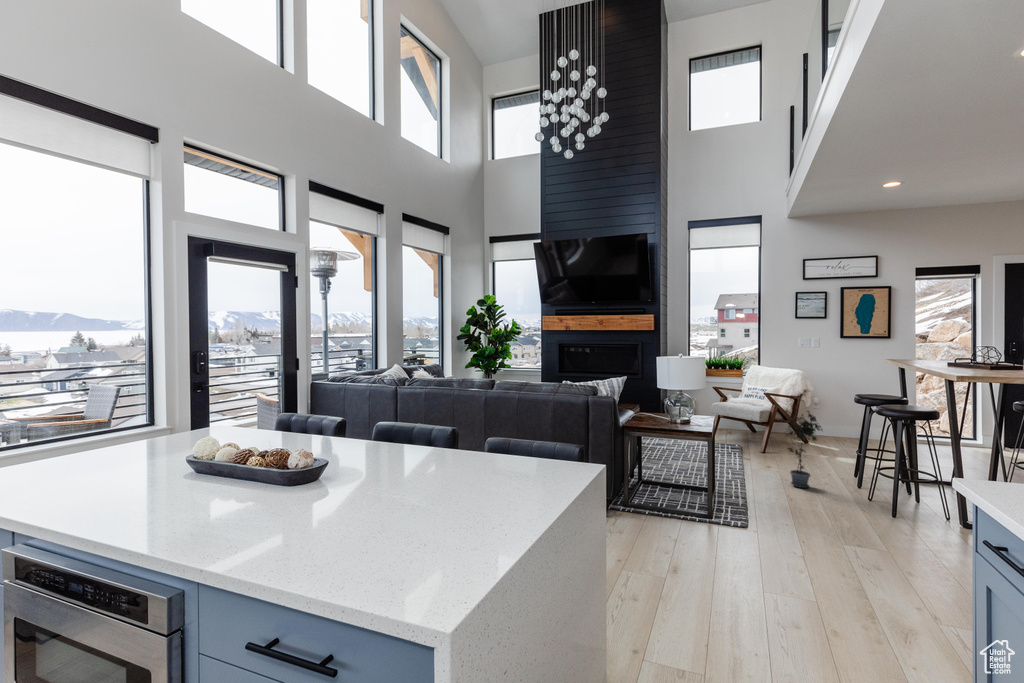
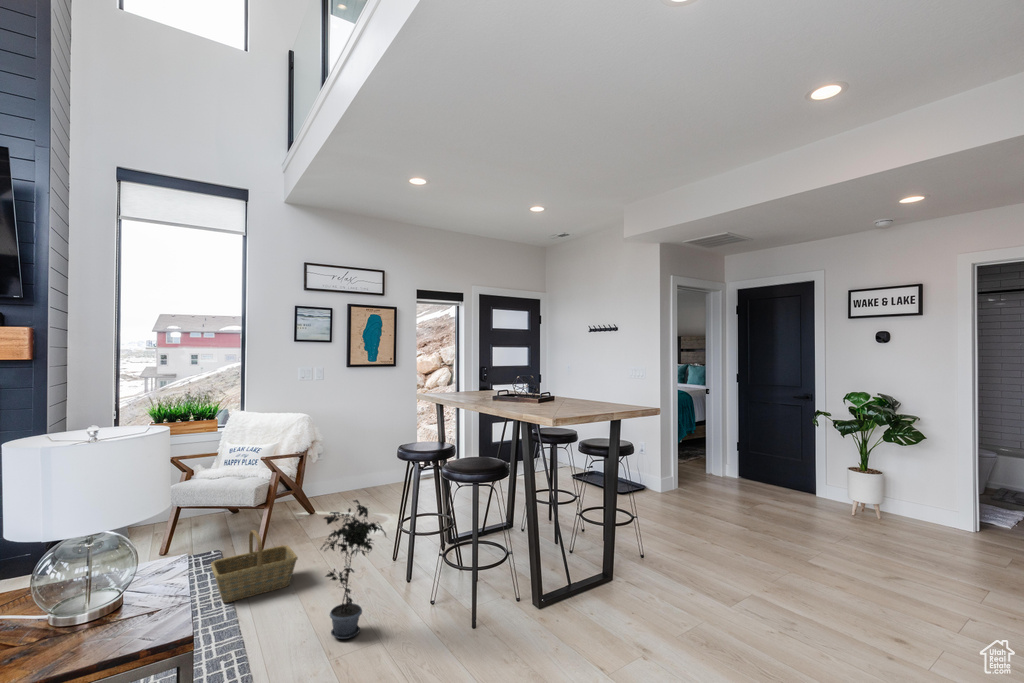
basket: none [732,428,781,465] -> present [211,530,298,603]

